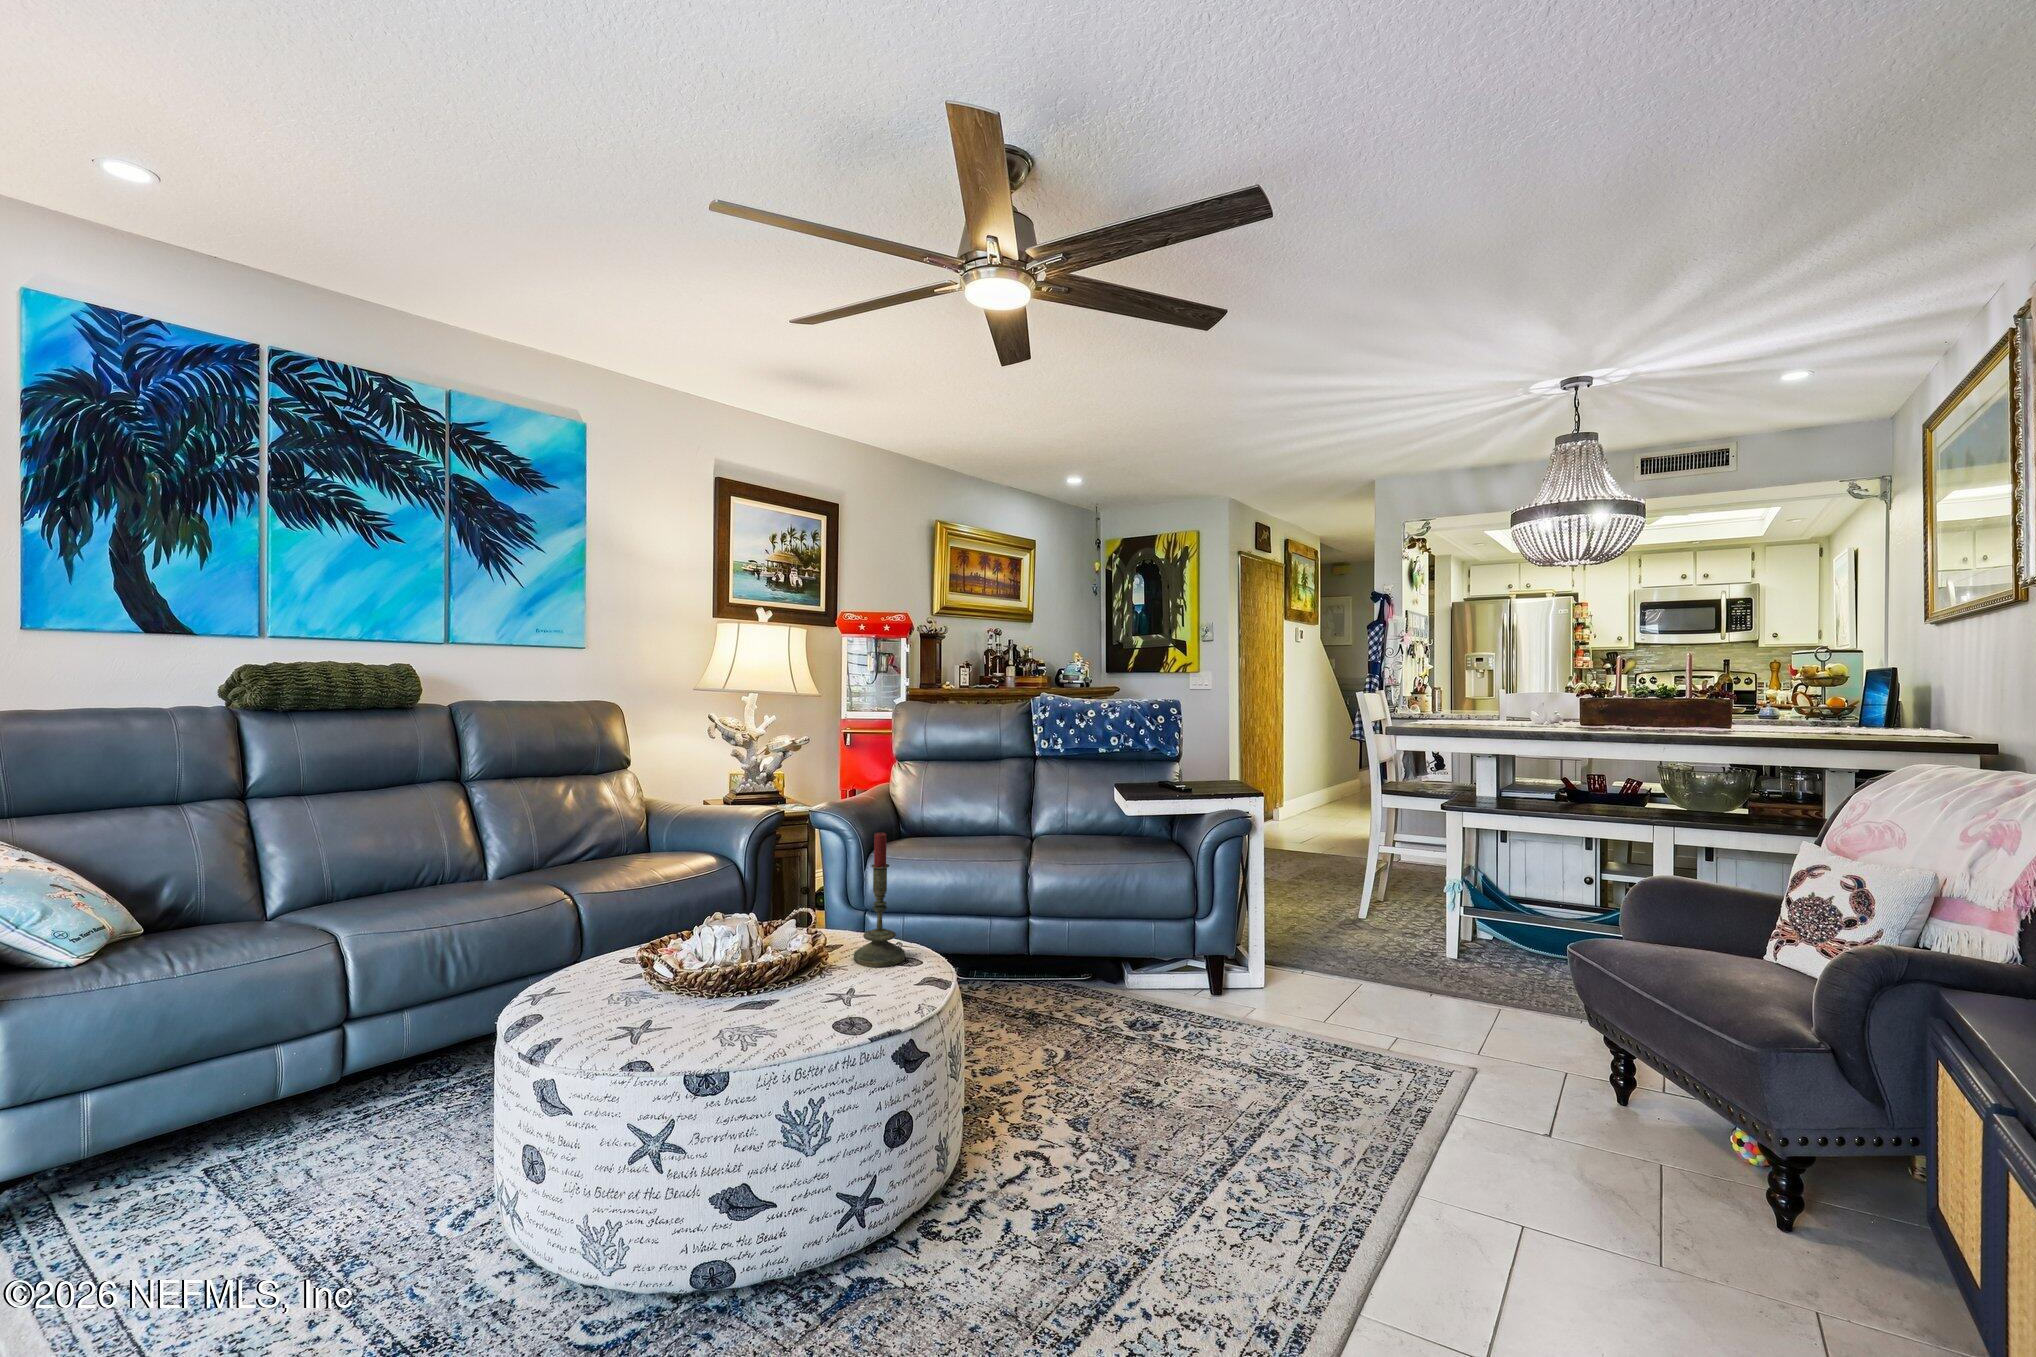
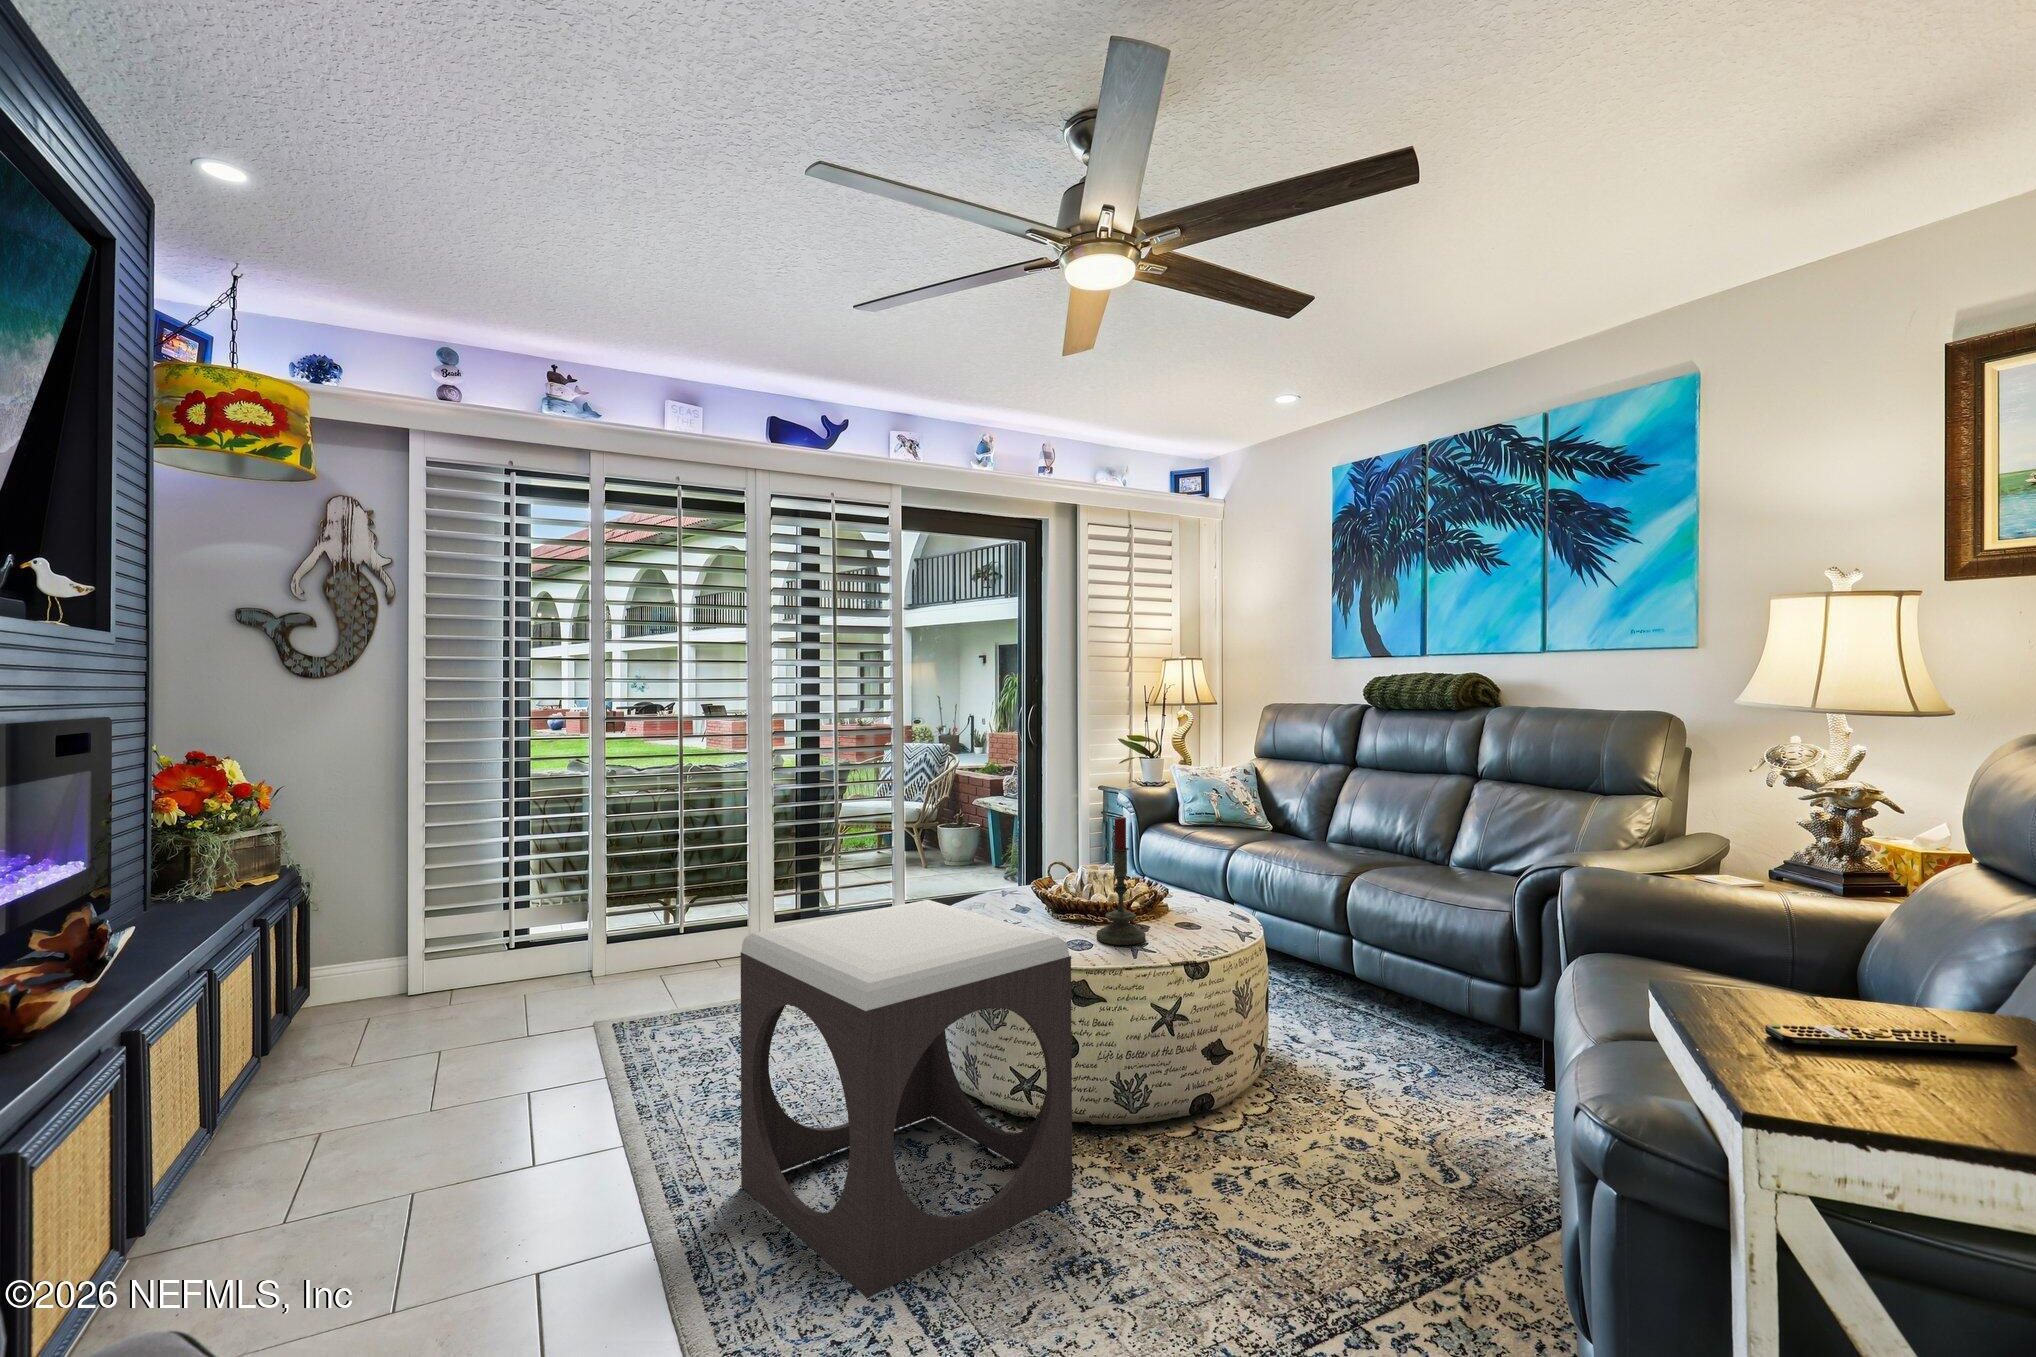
footstool: none [988,905,1278,1295] -> present [741,900,1072,1298]

